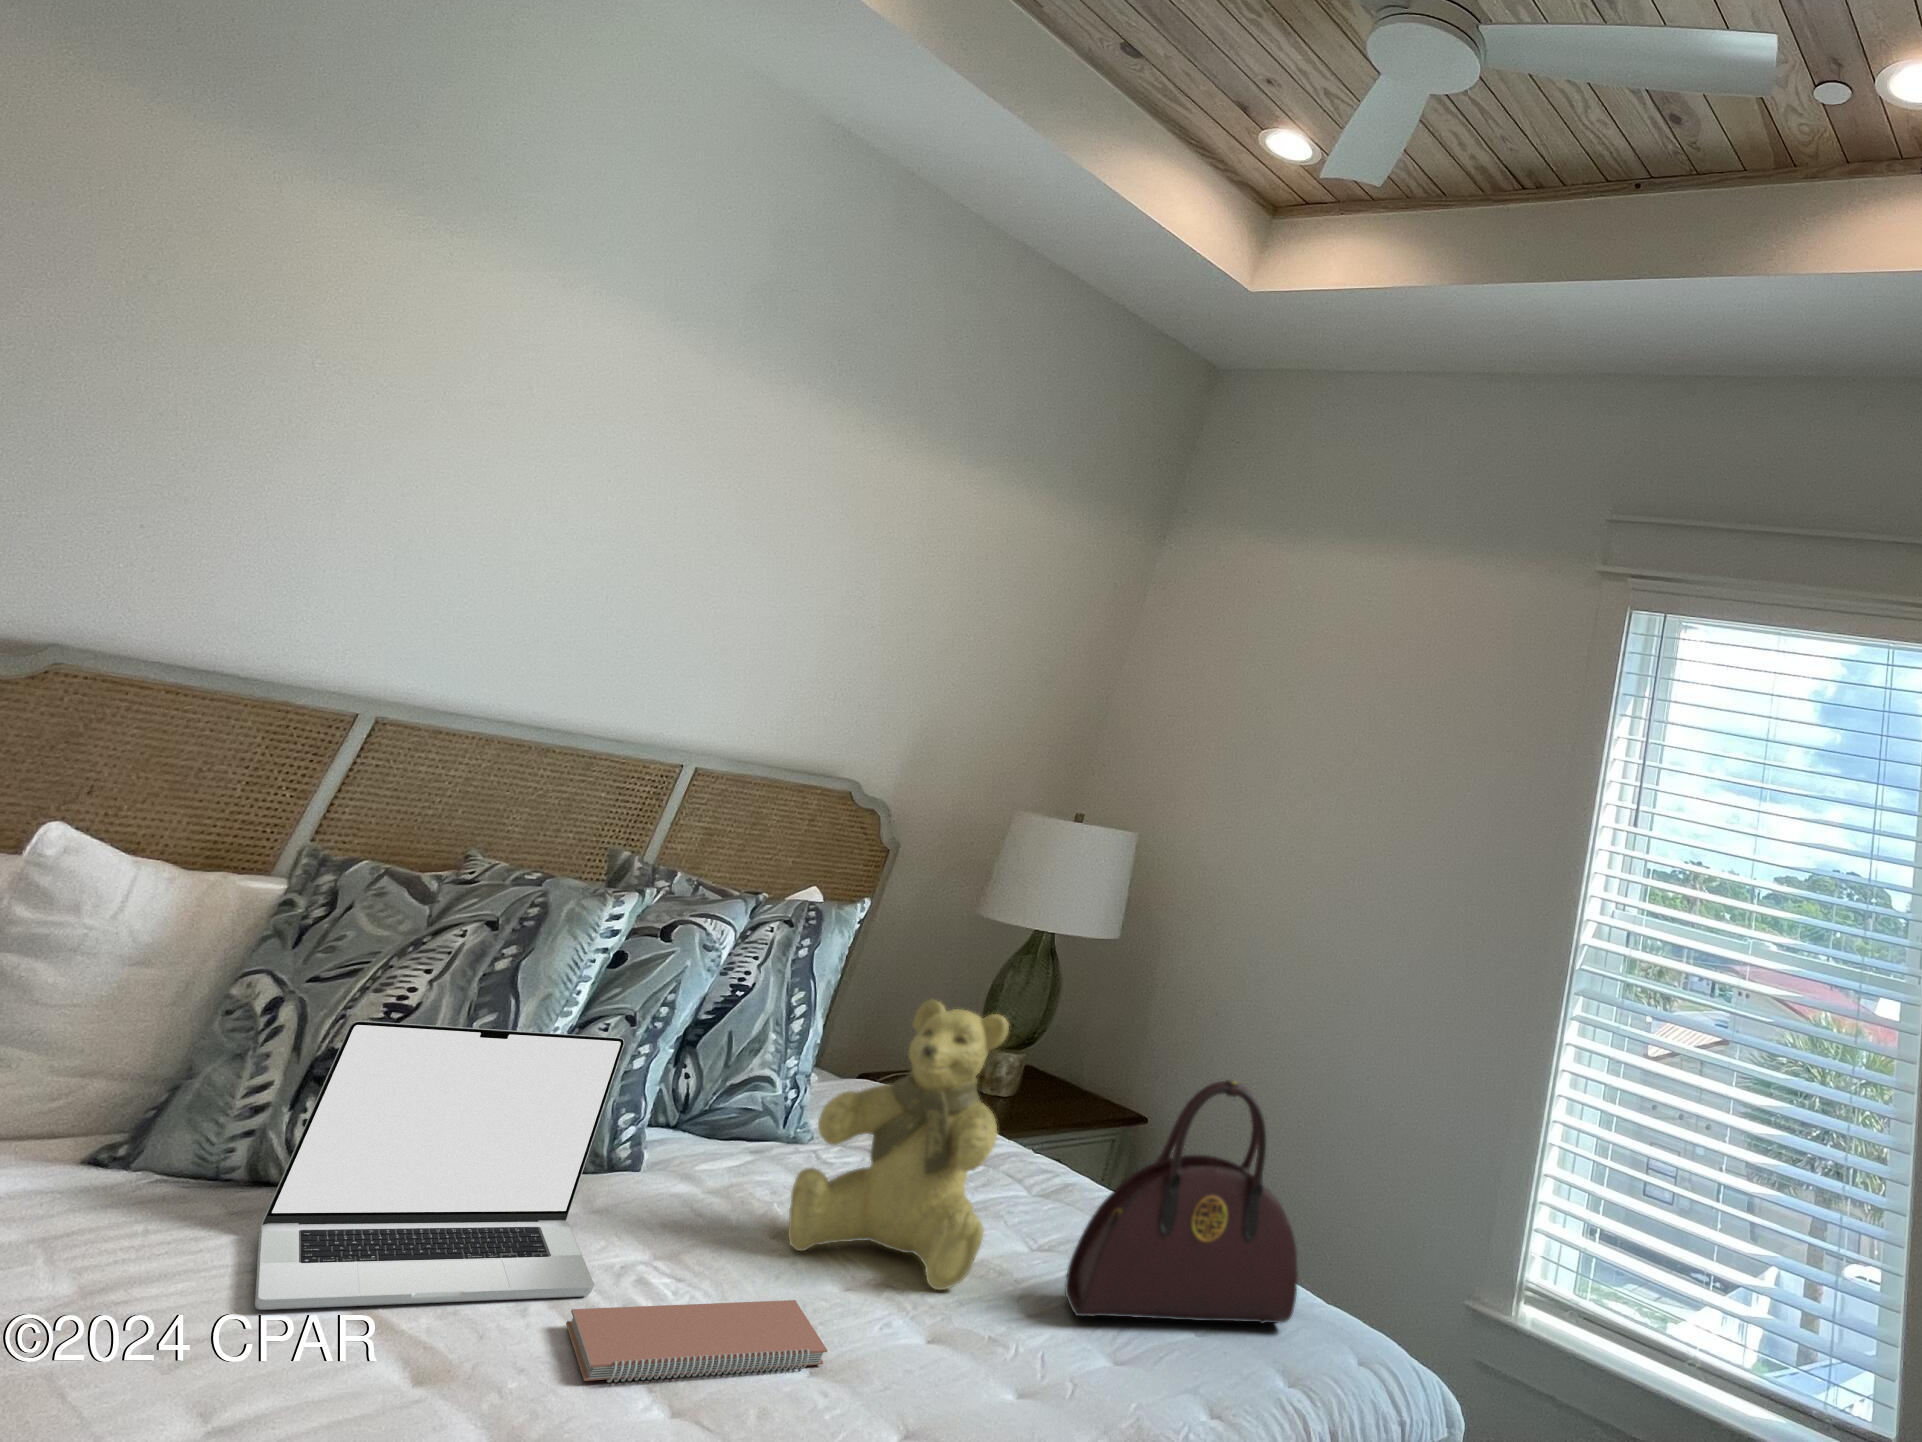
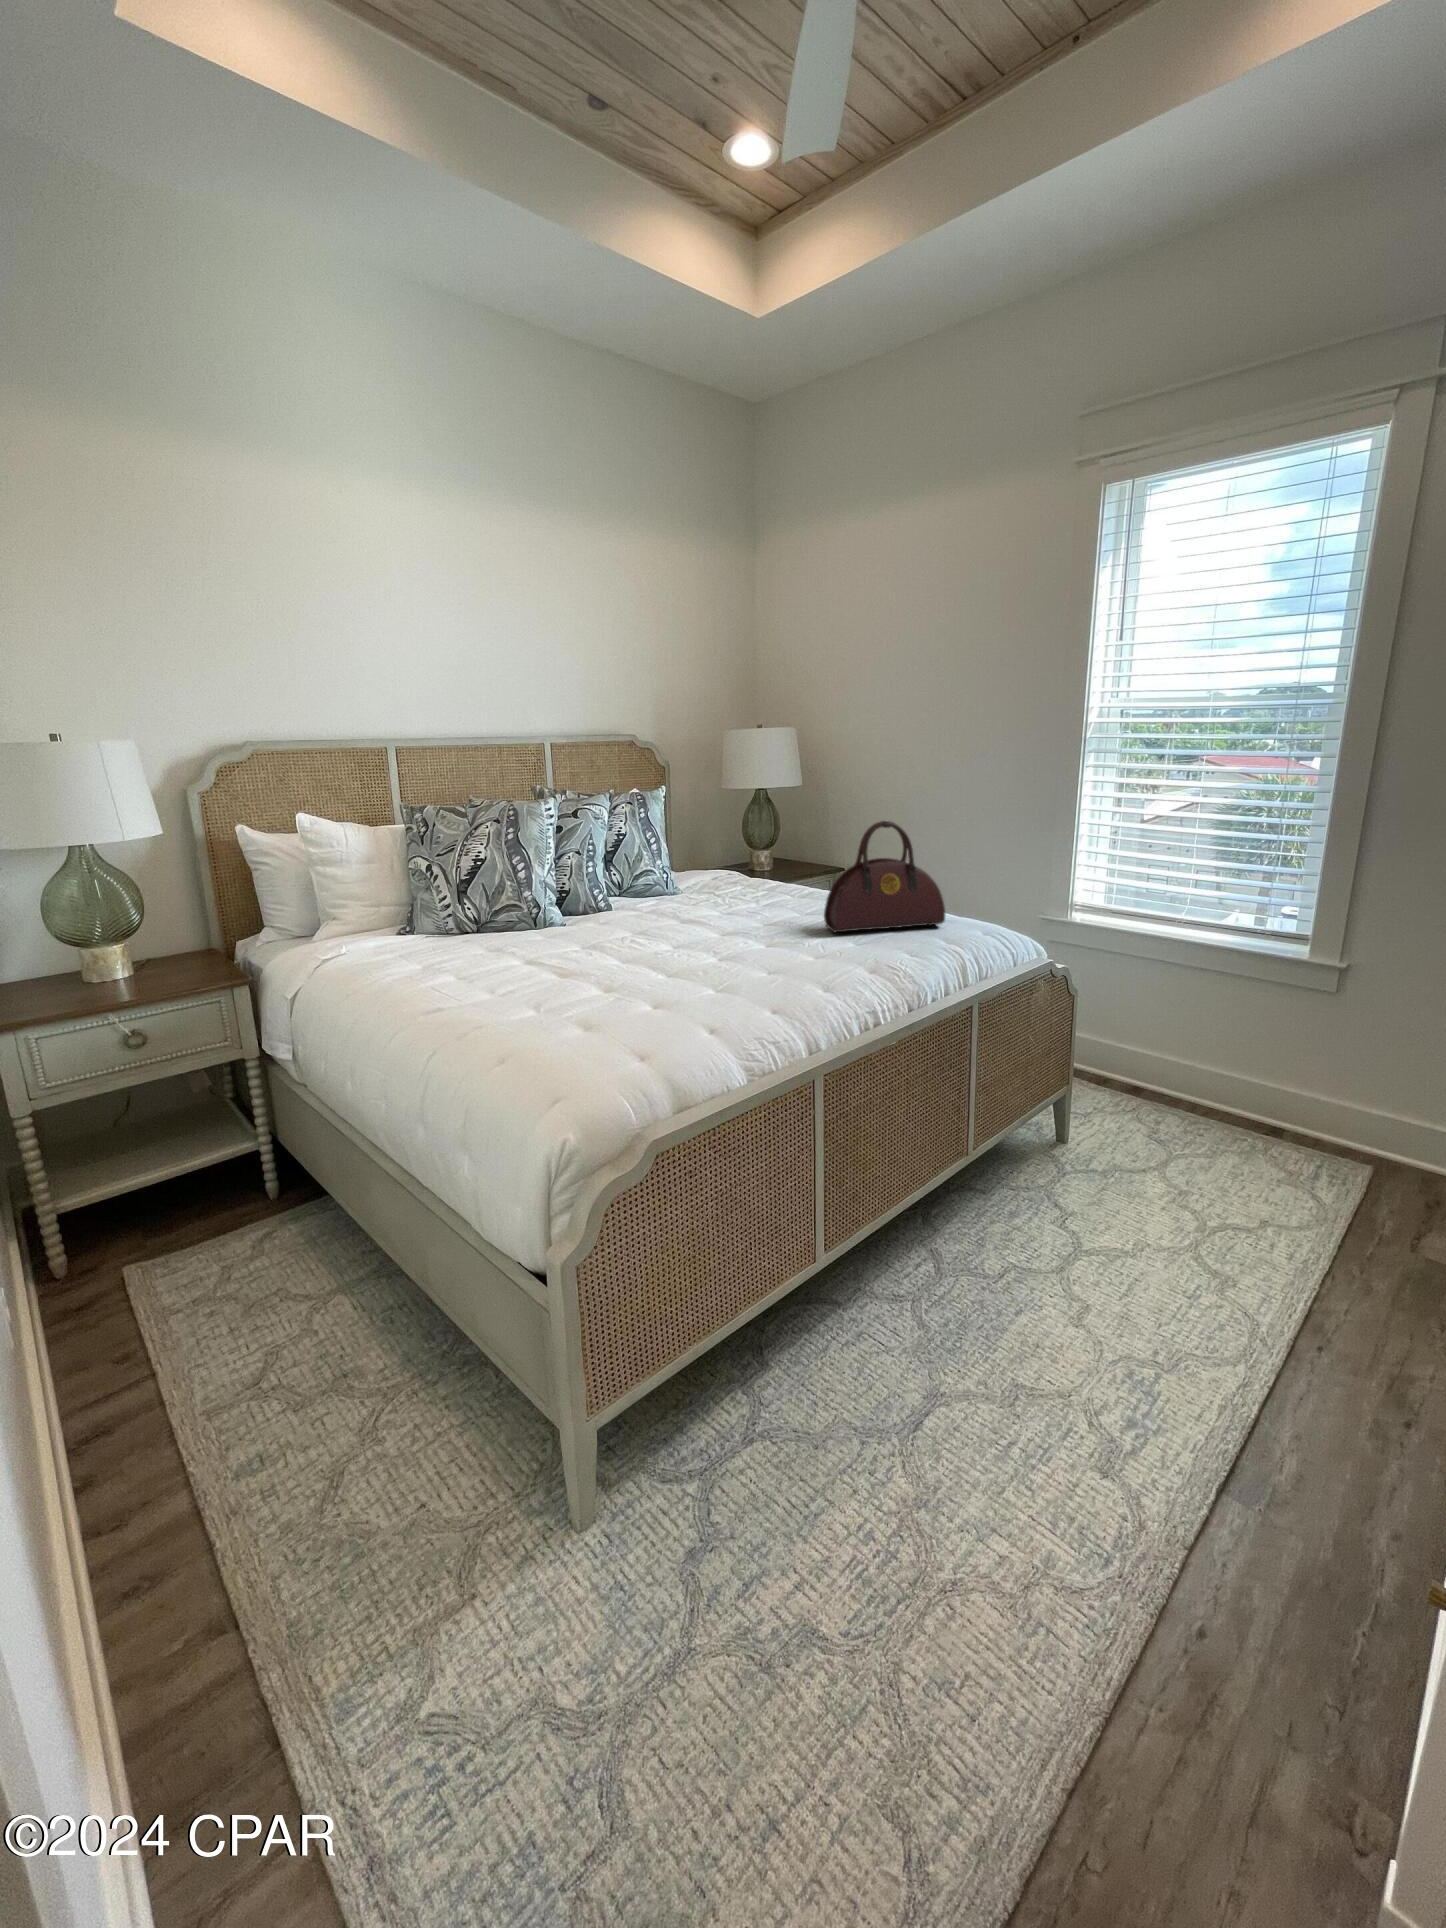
teddy bear: present [788,1000,1009,1290] -> none [681,813,778,932]
laptop: present [255,1021,624,1310] -> none [463,855,614,966]
notebook: present [566,1300,827,1383] -> none [609,940,724,972]

